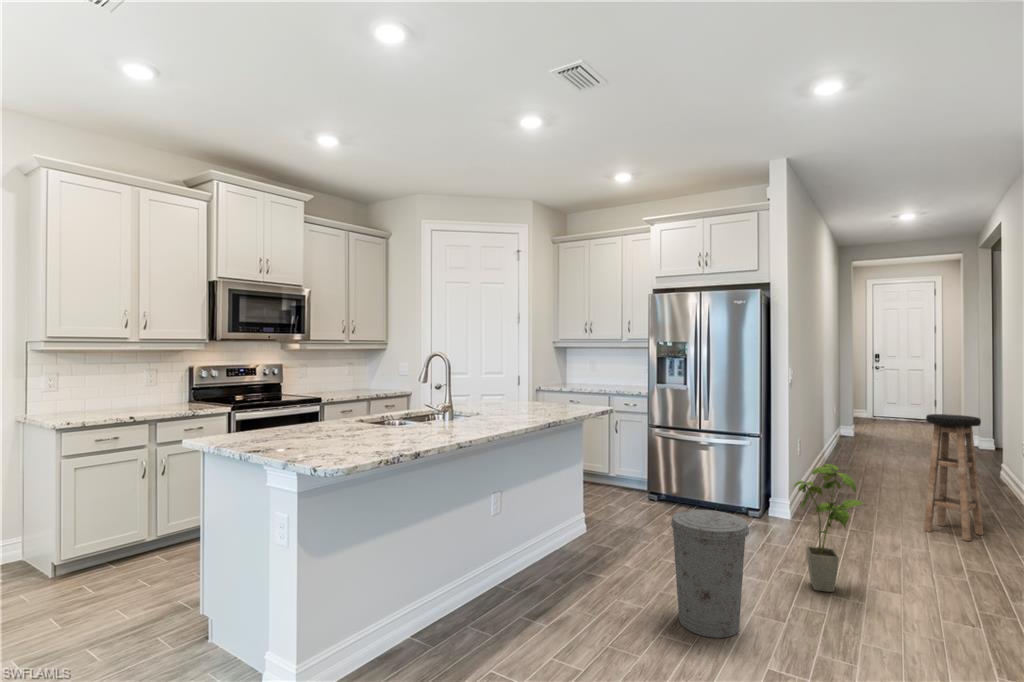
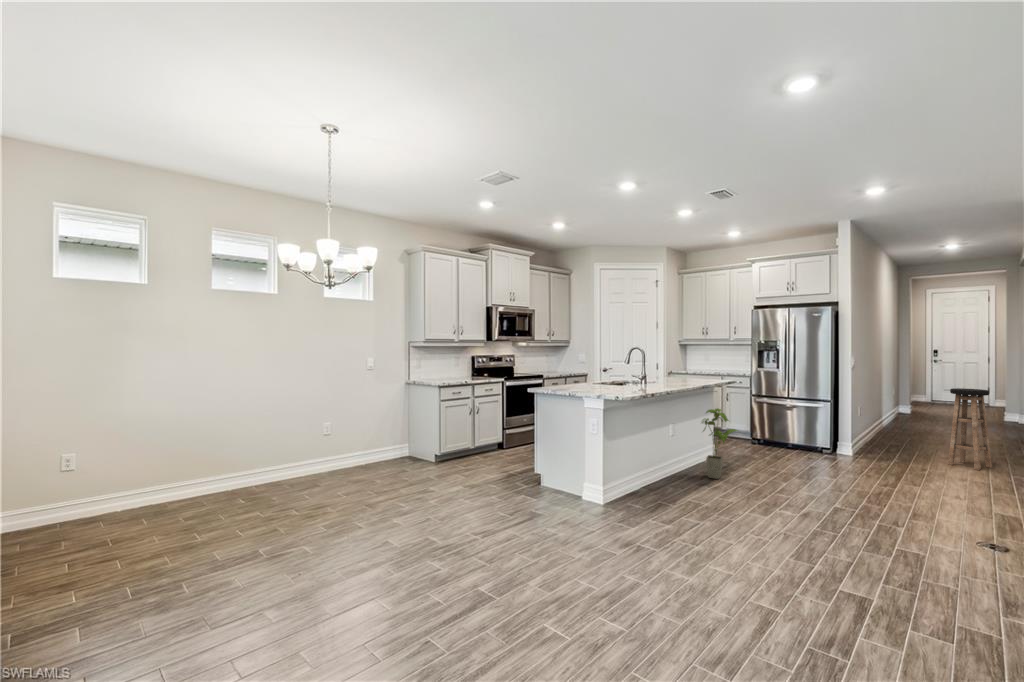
house plant: present [794,464,866,592] -> present [702,409,738,479]
trash can: present [671,510,749,638] -> none [777,434,823,497]

